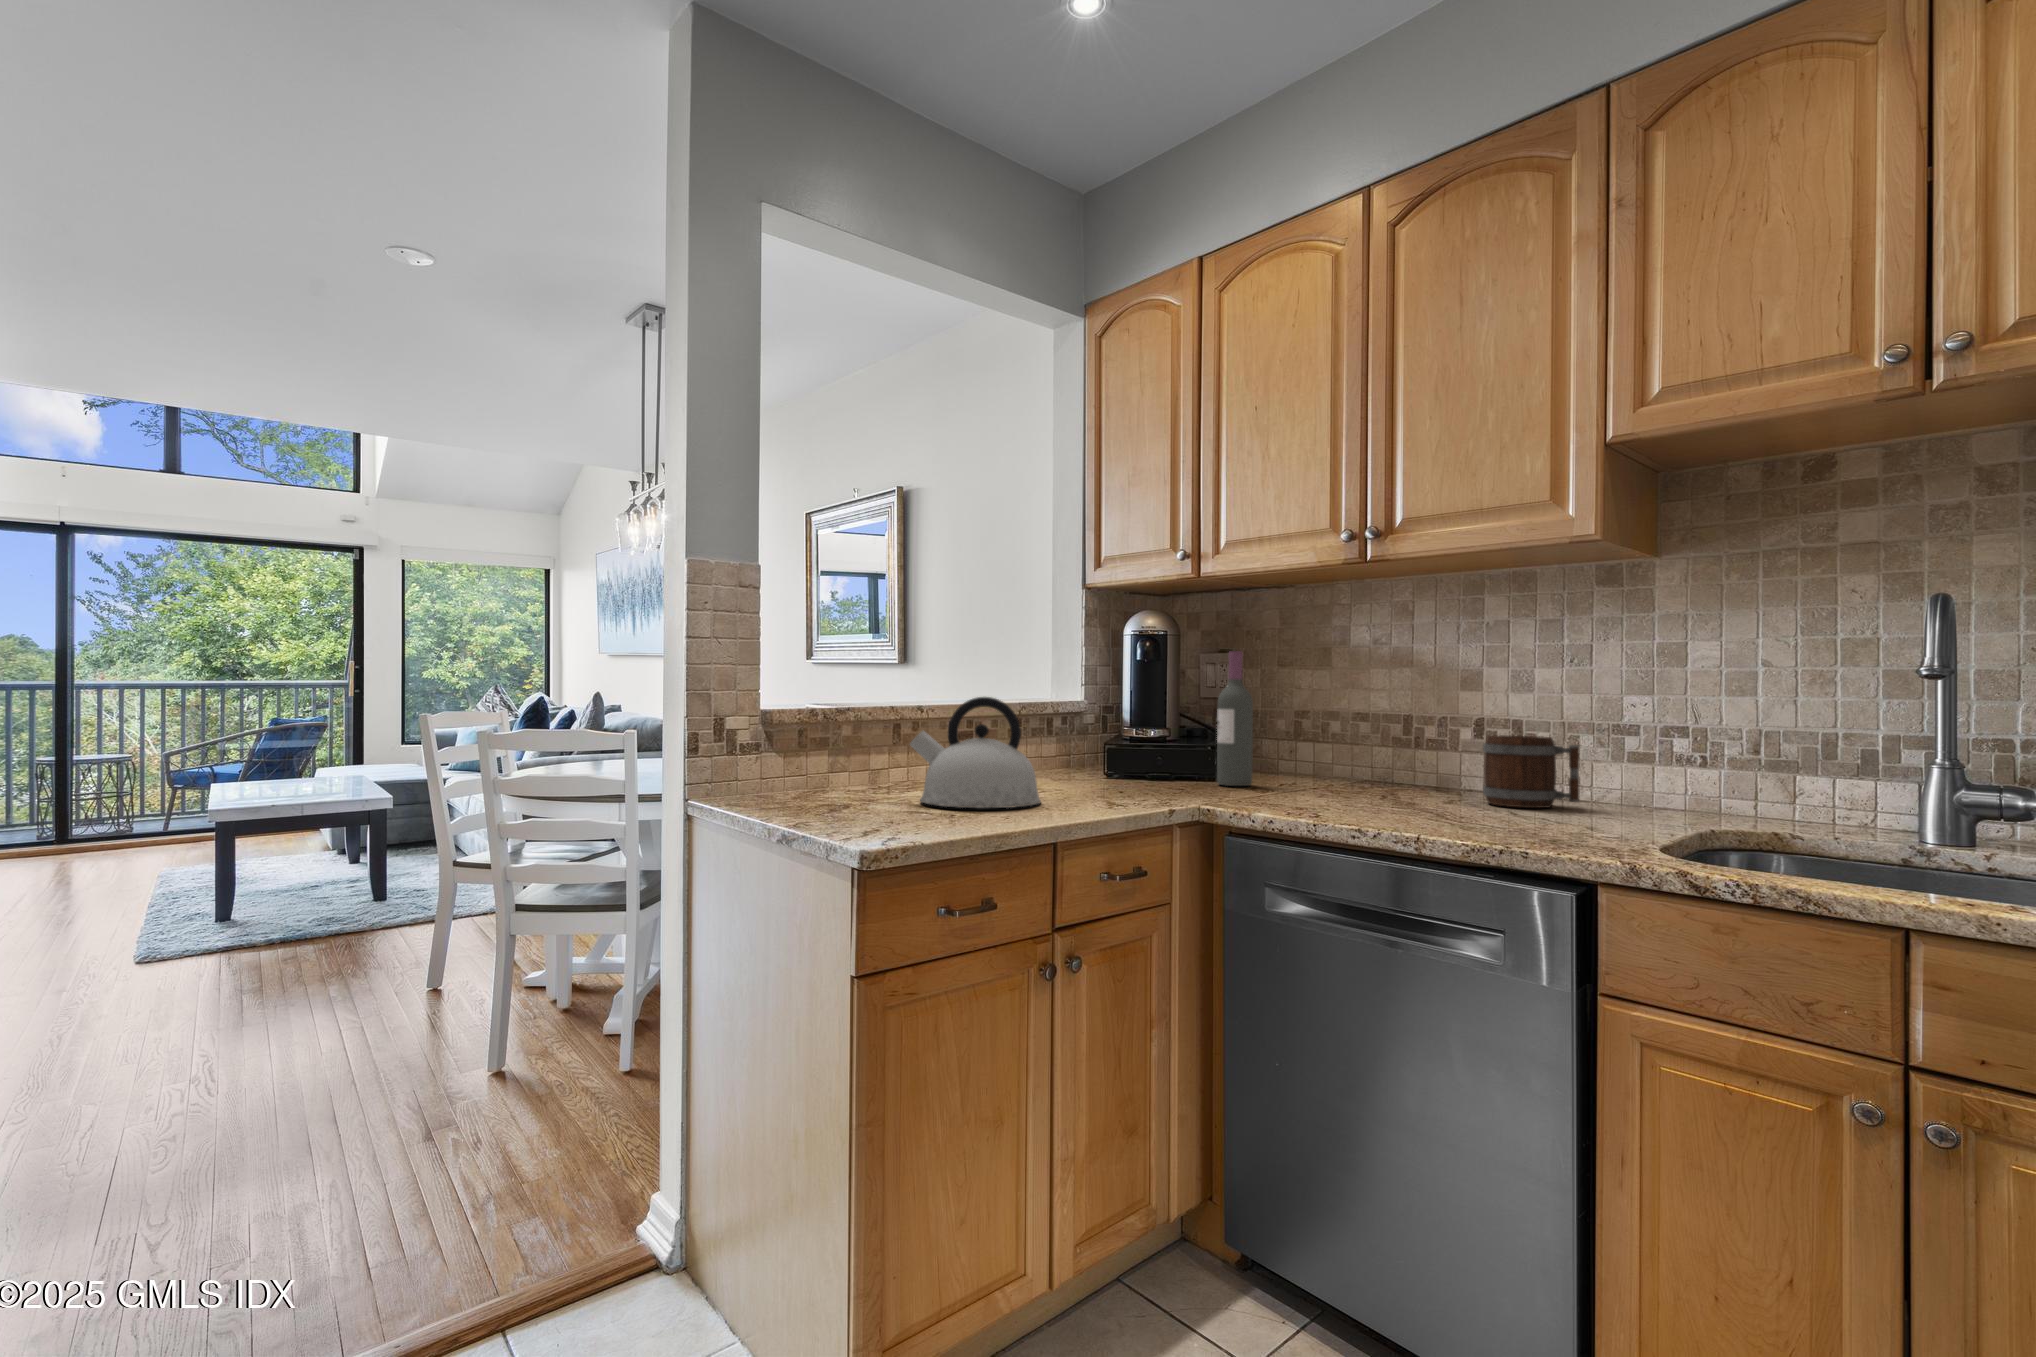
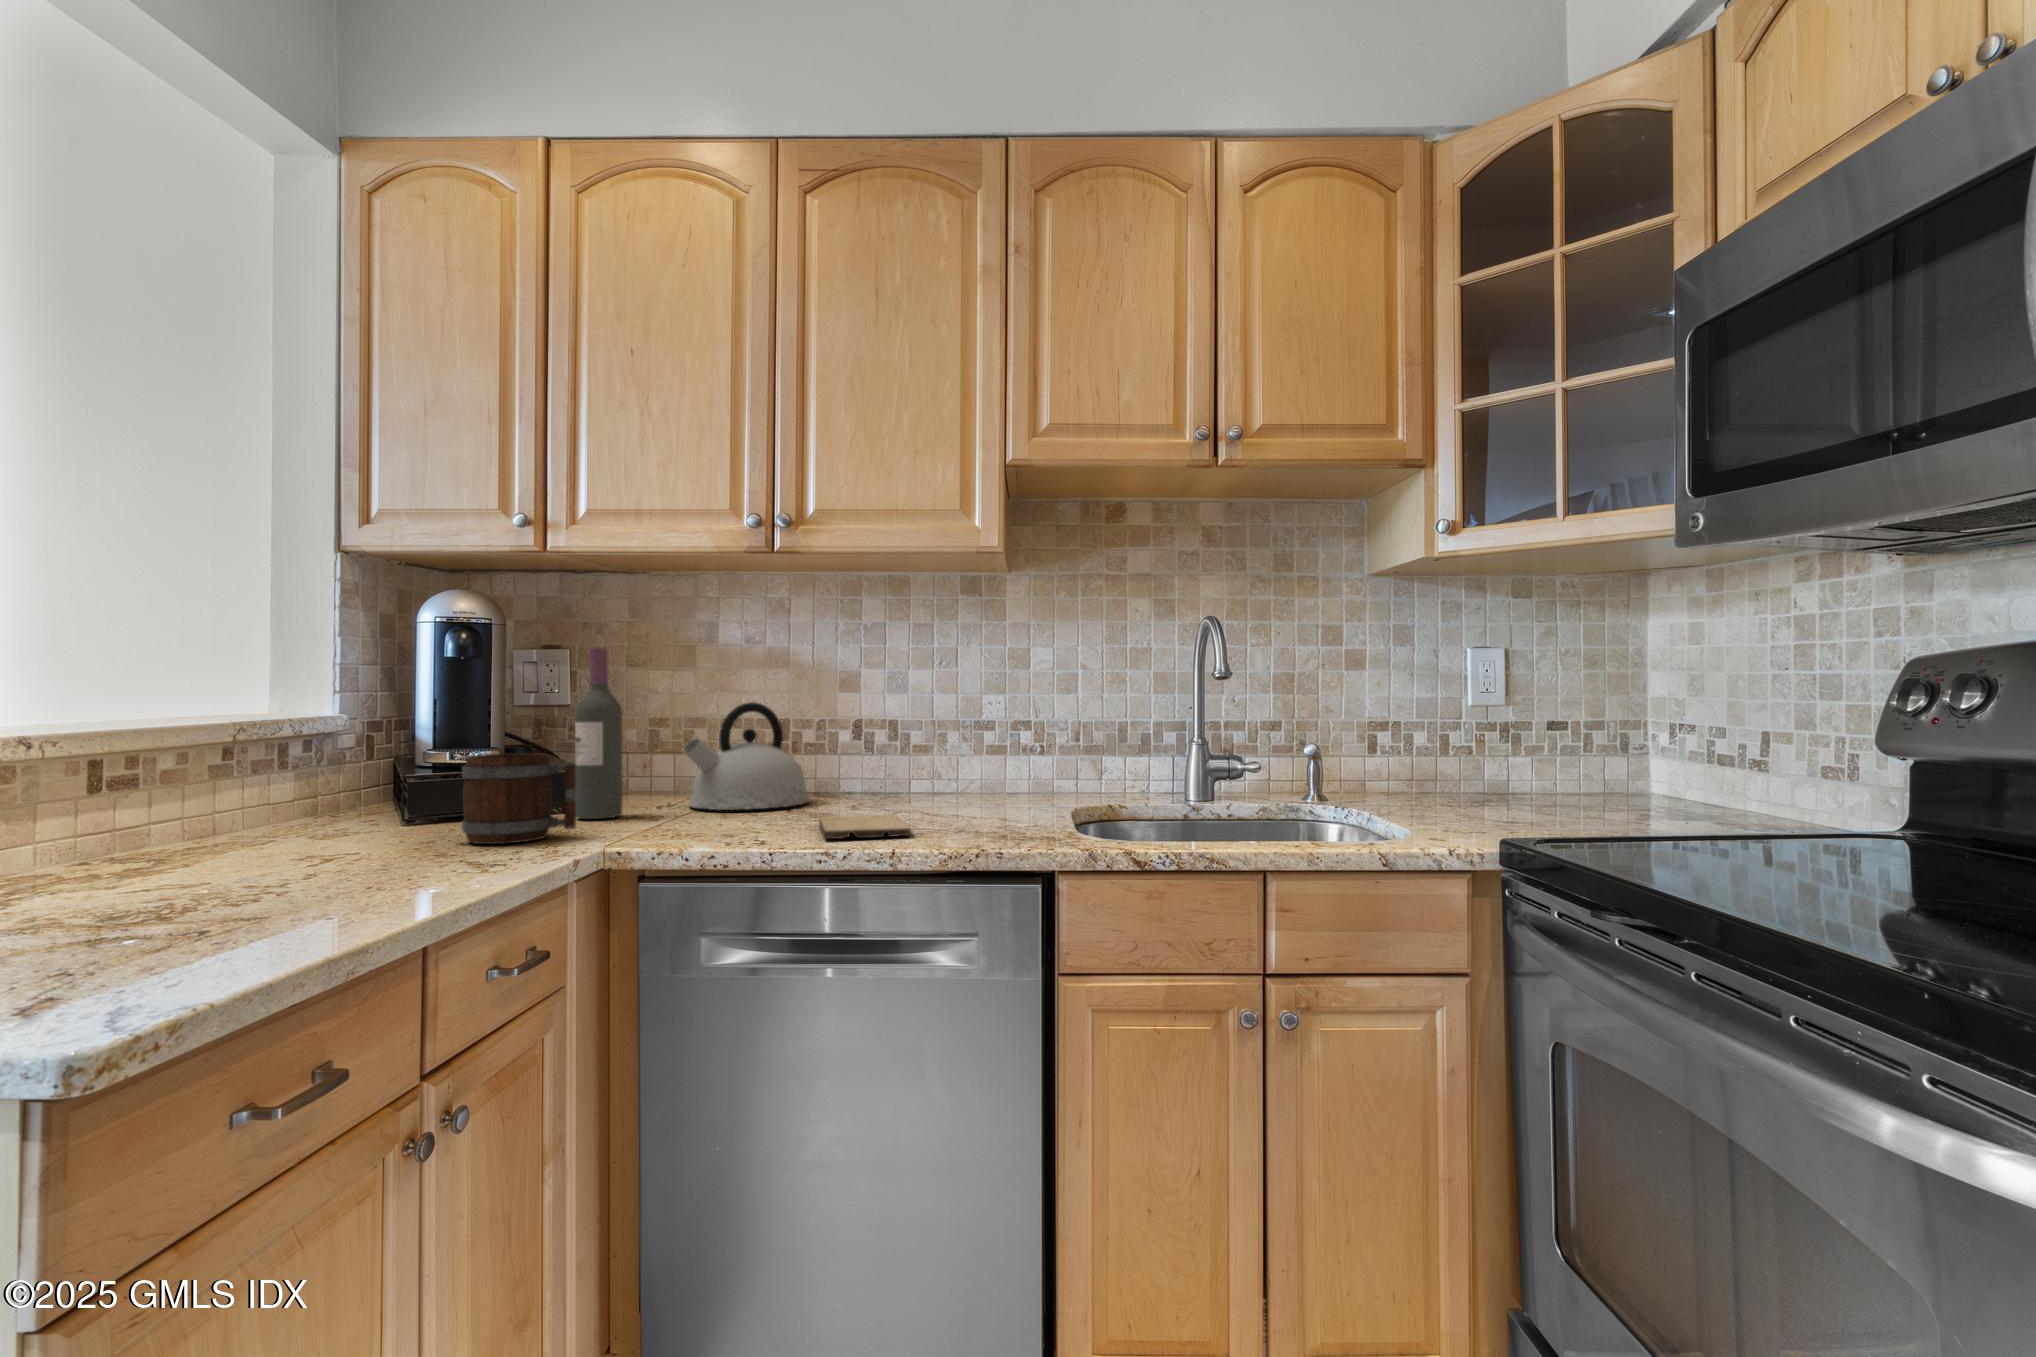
kettle: present [910,697,1041,808] -> present [684,702,809,810]
mug: present [1483,735,1580,808] -> present [462,753,576,844]
cutting board: none [1364,802,1468,825] -> present [819,815,911,839]

